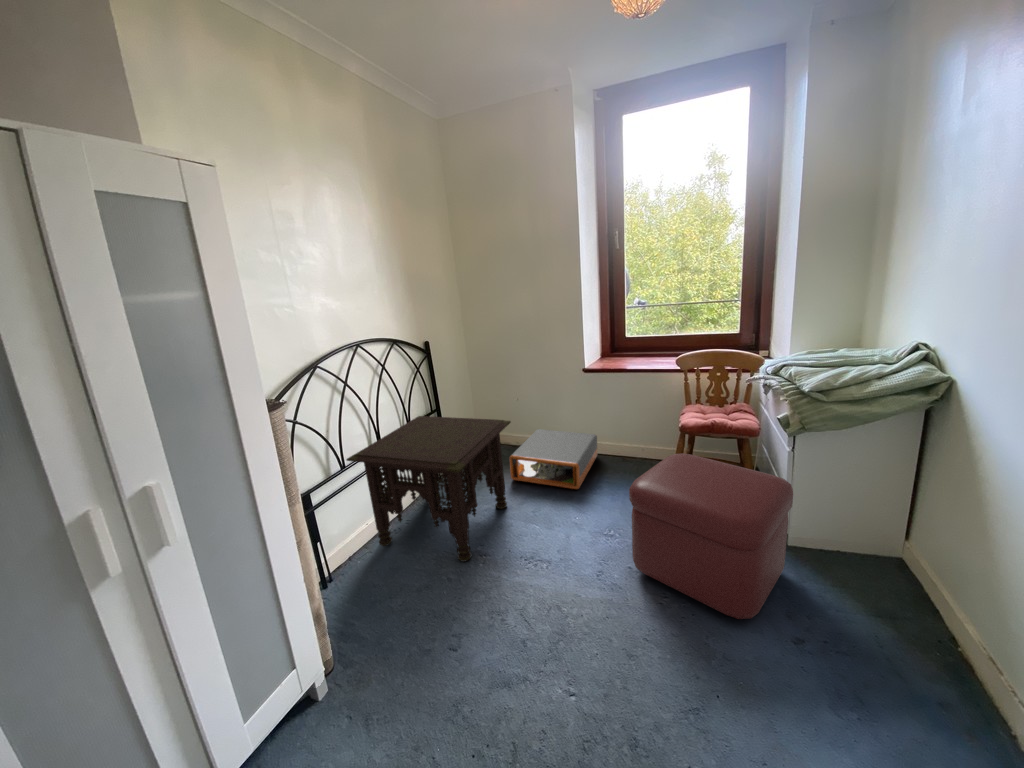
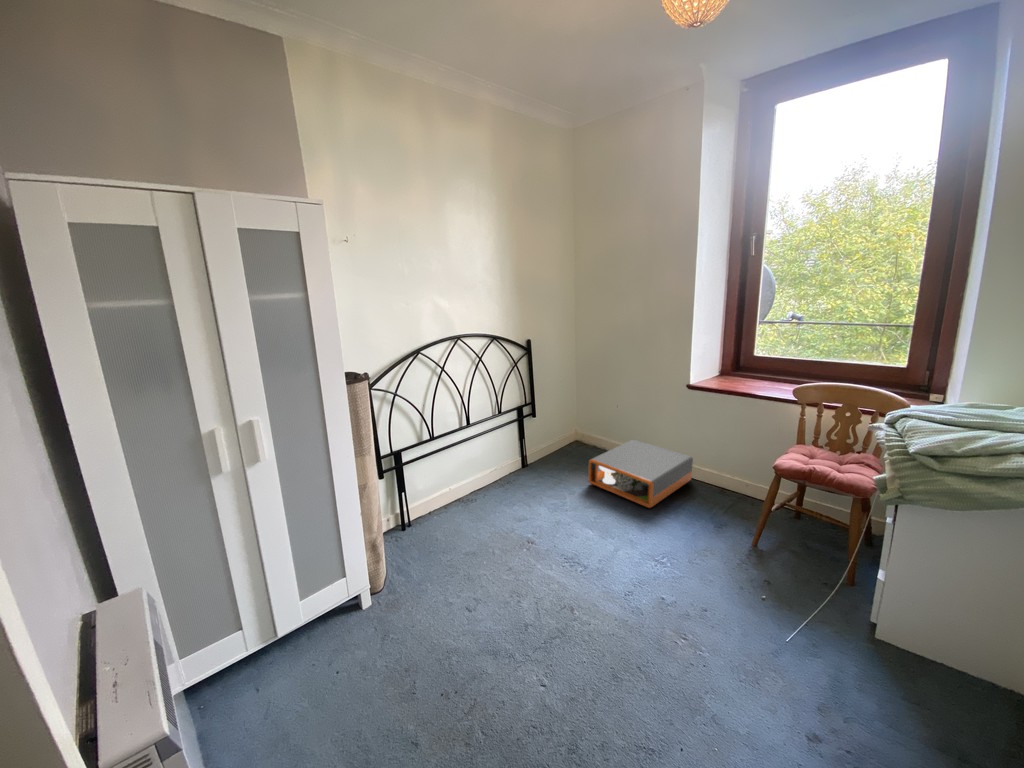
side table: present [347,416,511,562] -> none [434,406,584,543]
ottoman: present [629,453,793,619] -> none [662,493,868,695]

